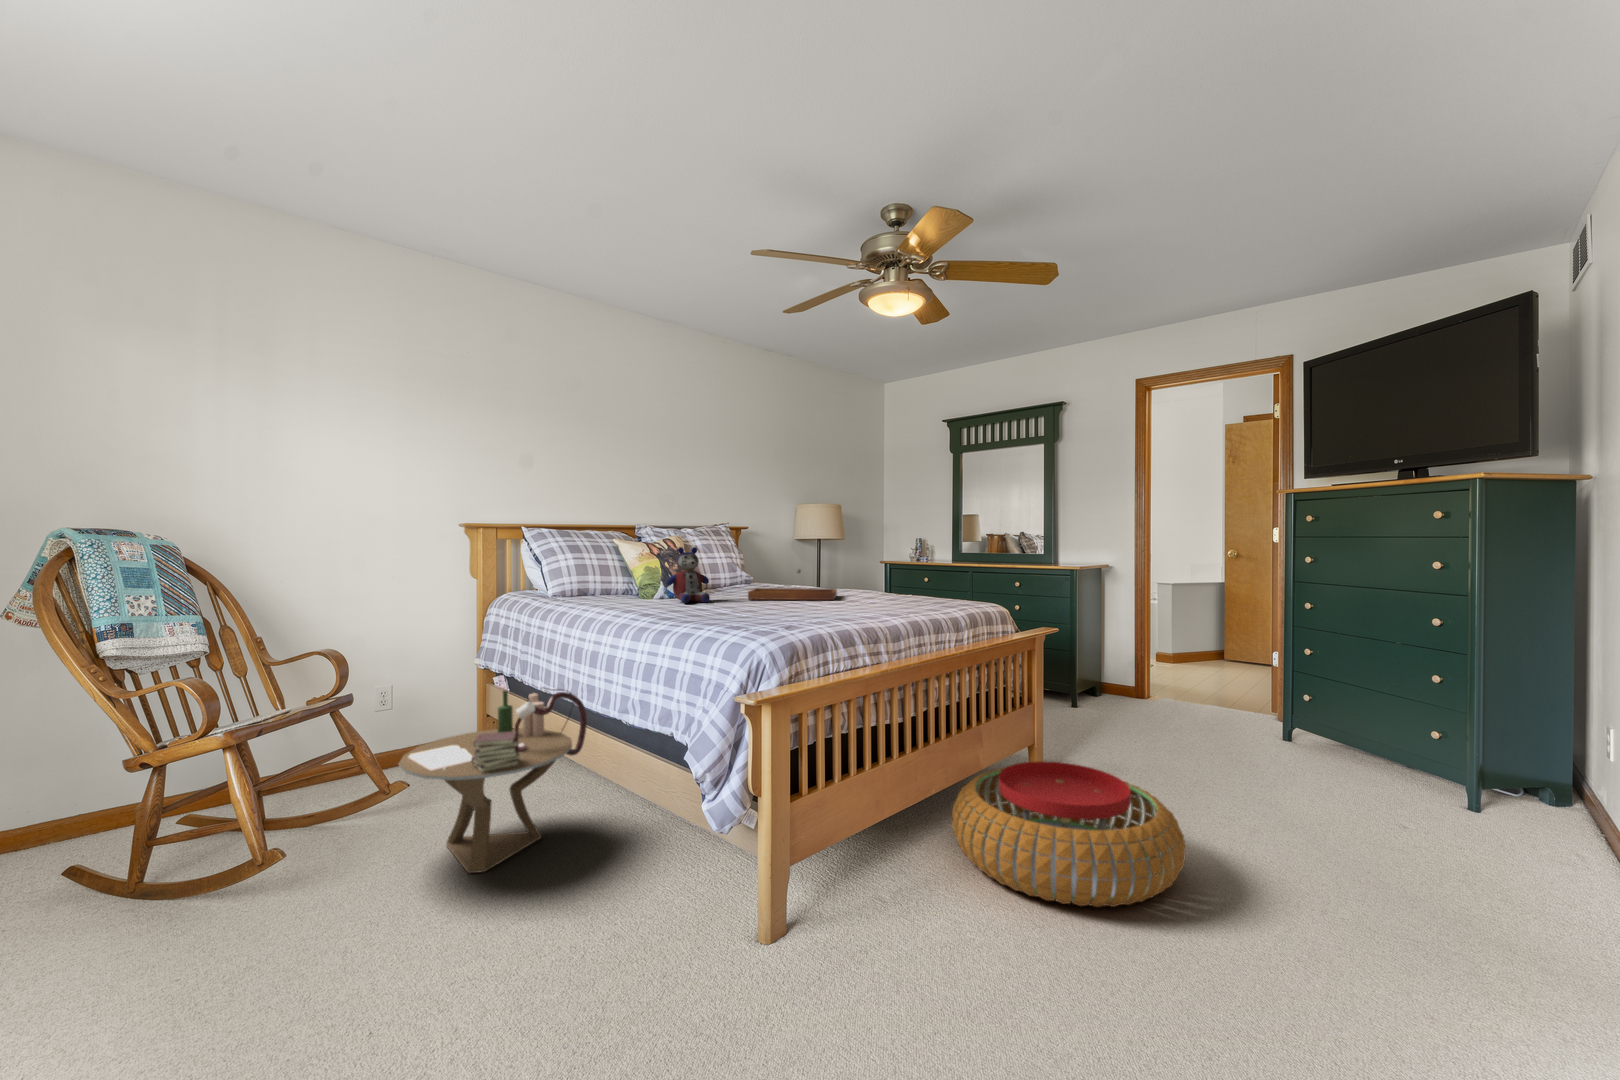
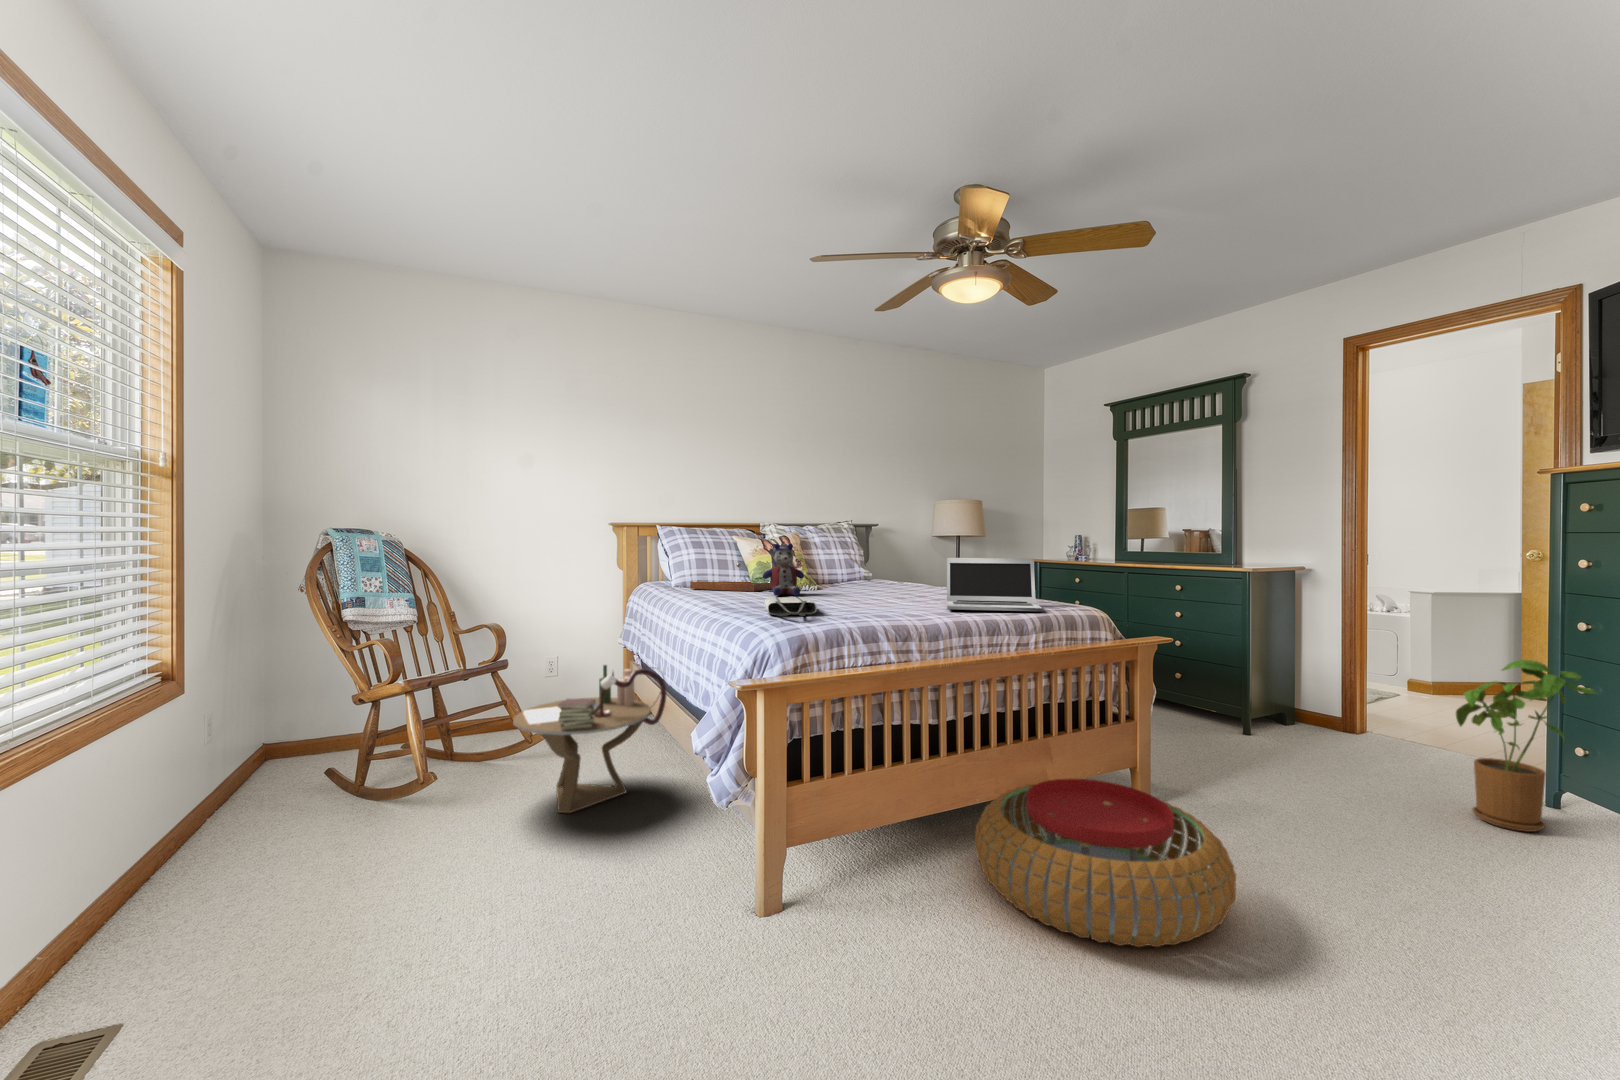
laptop: none [873,560,974,610] -> present [947,558,1043,612]
tray: present [748,569,837,600] -> present [690,563,772,592]
tote bag: none [700,603,768,624] -> present [765,597,817,616]
house plant: none [1257,633,1351,765] -> present [1456,659,1597,832]

